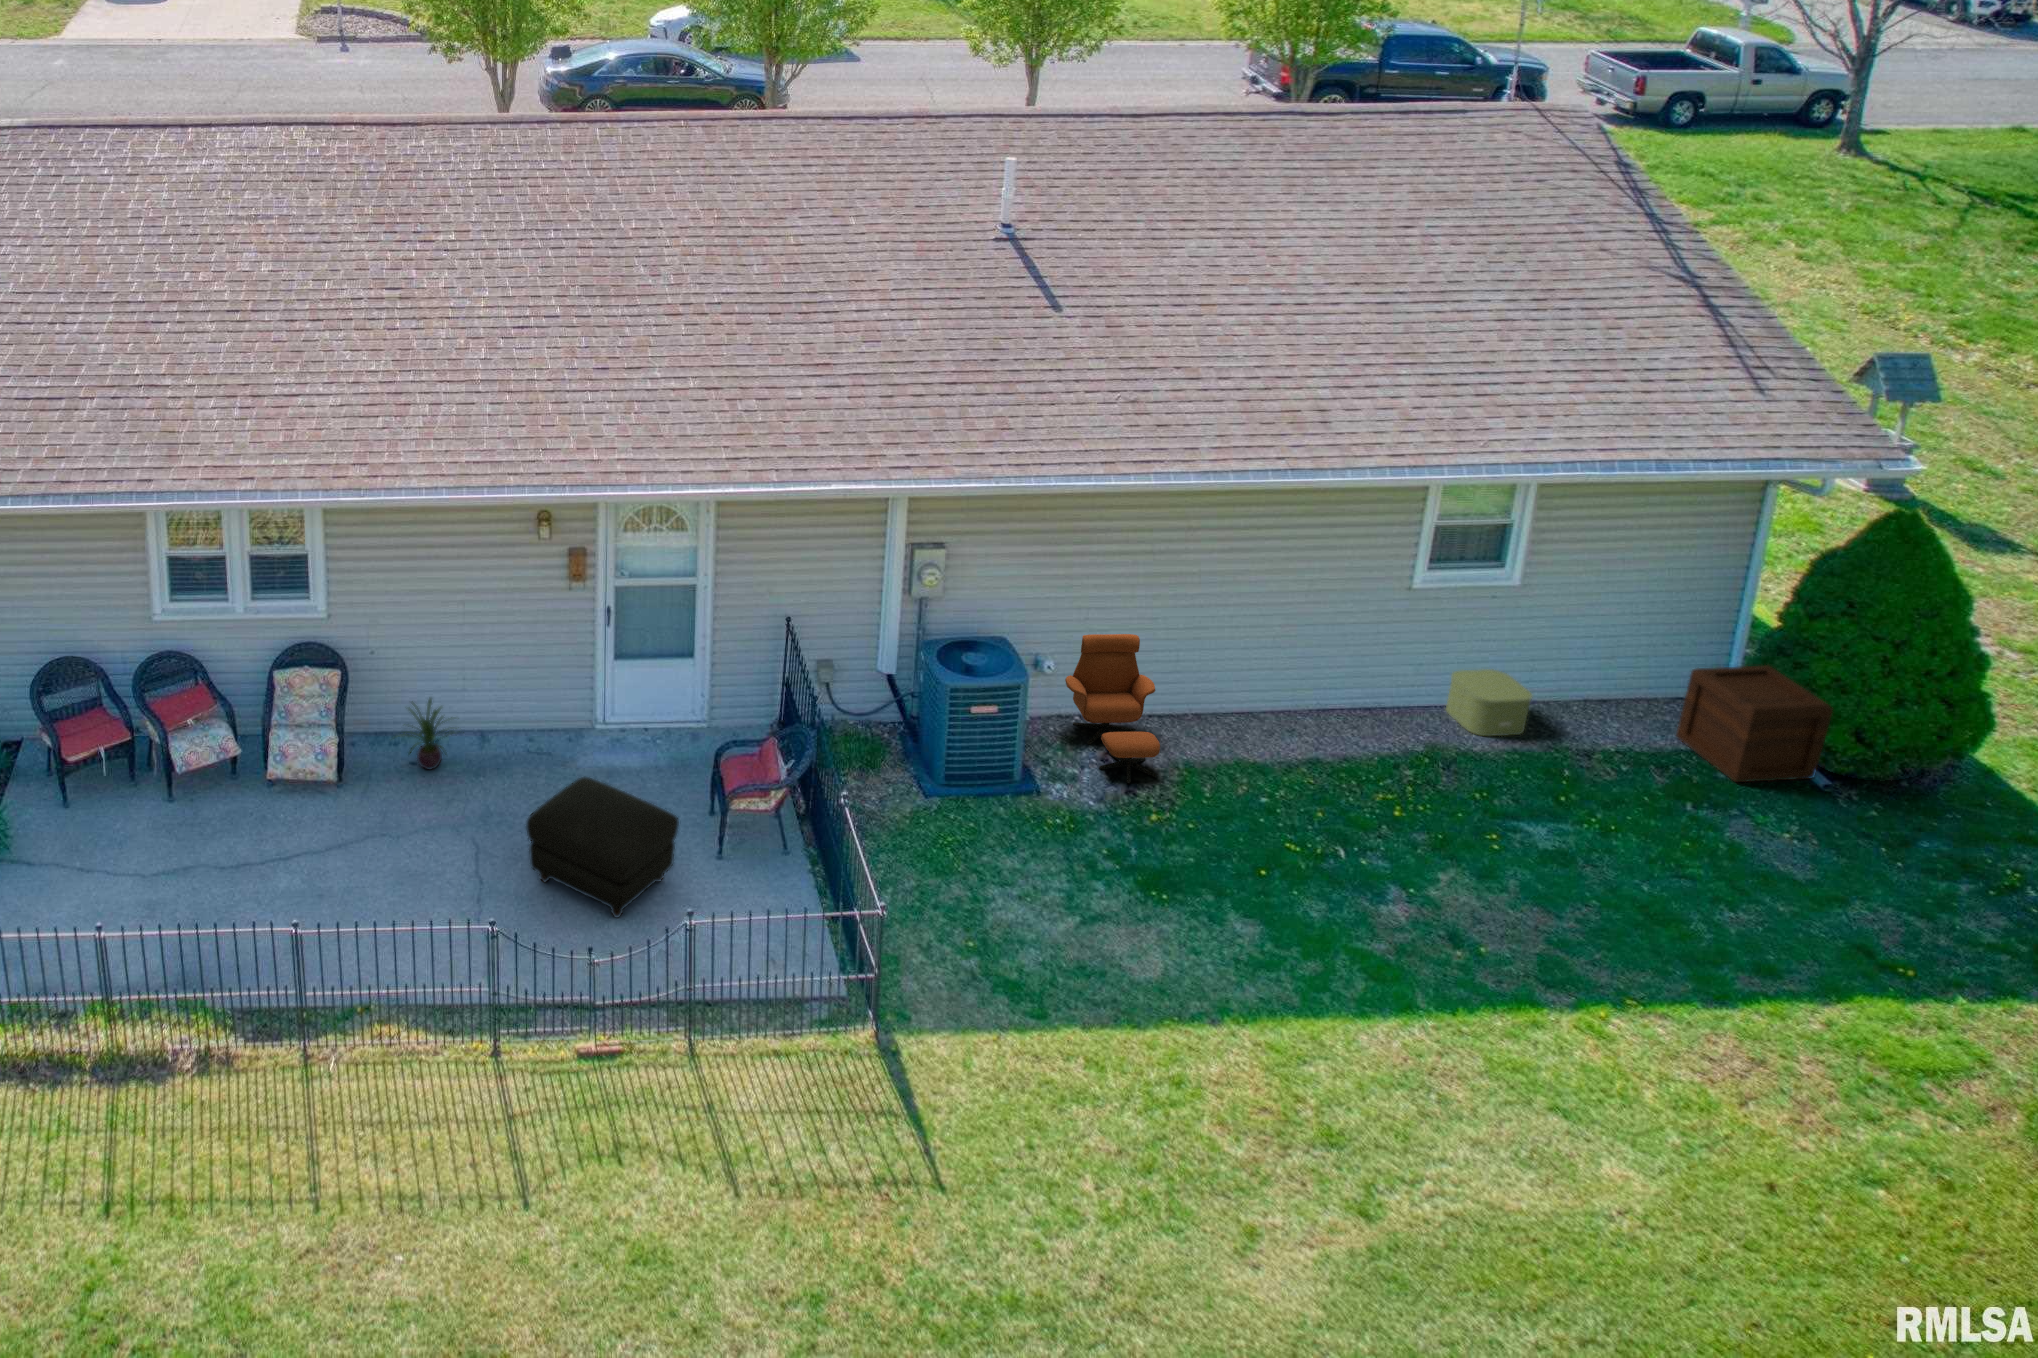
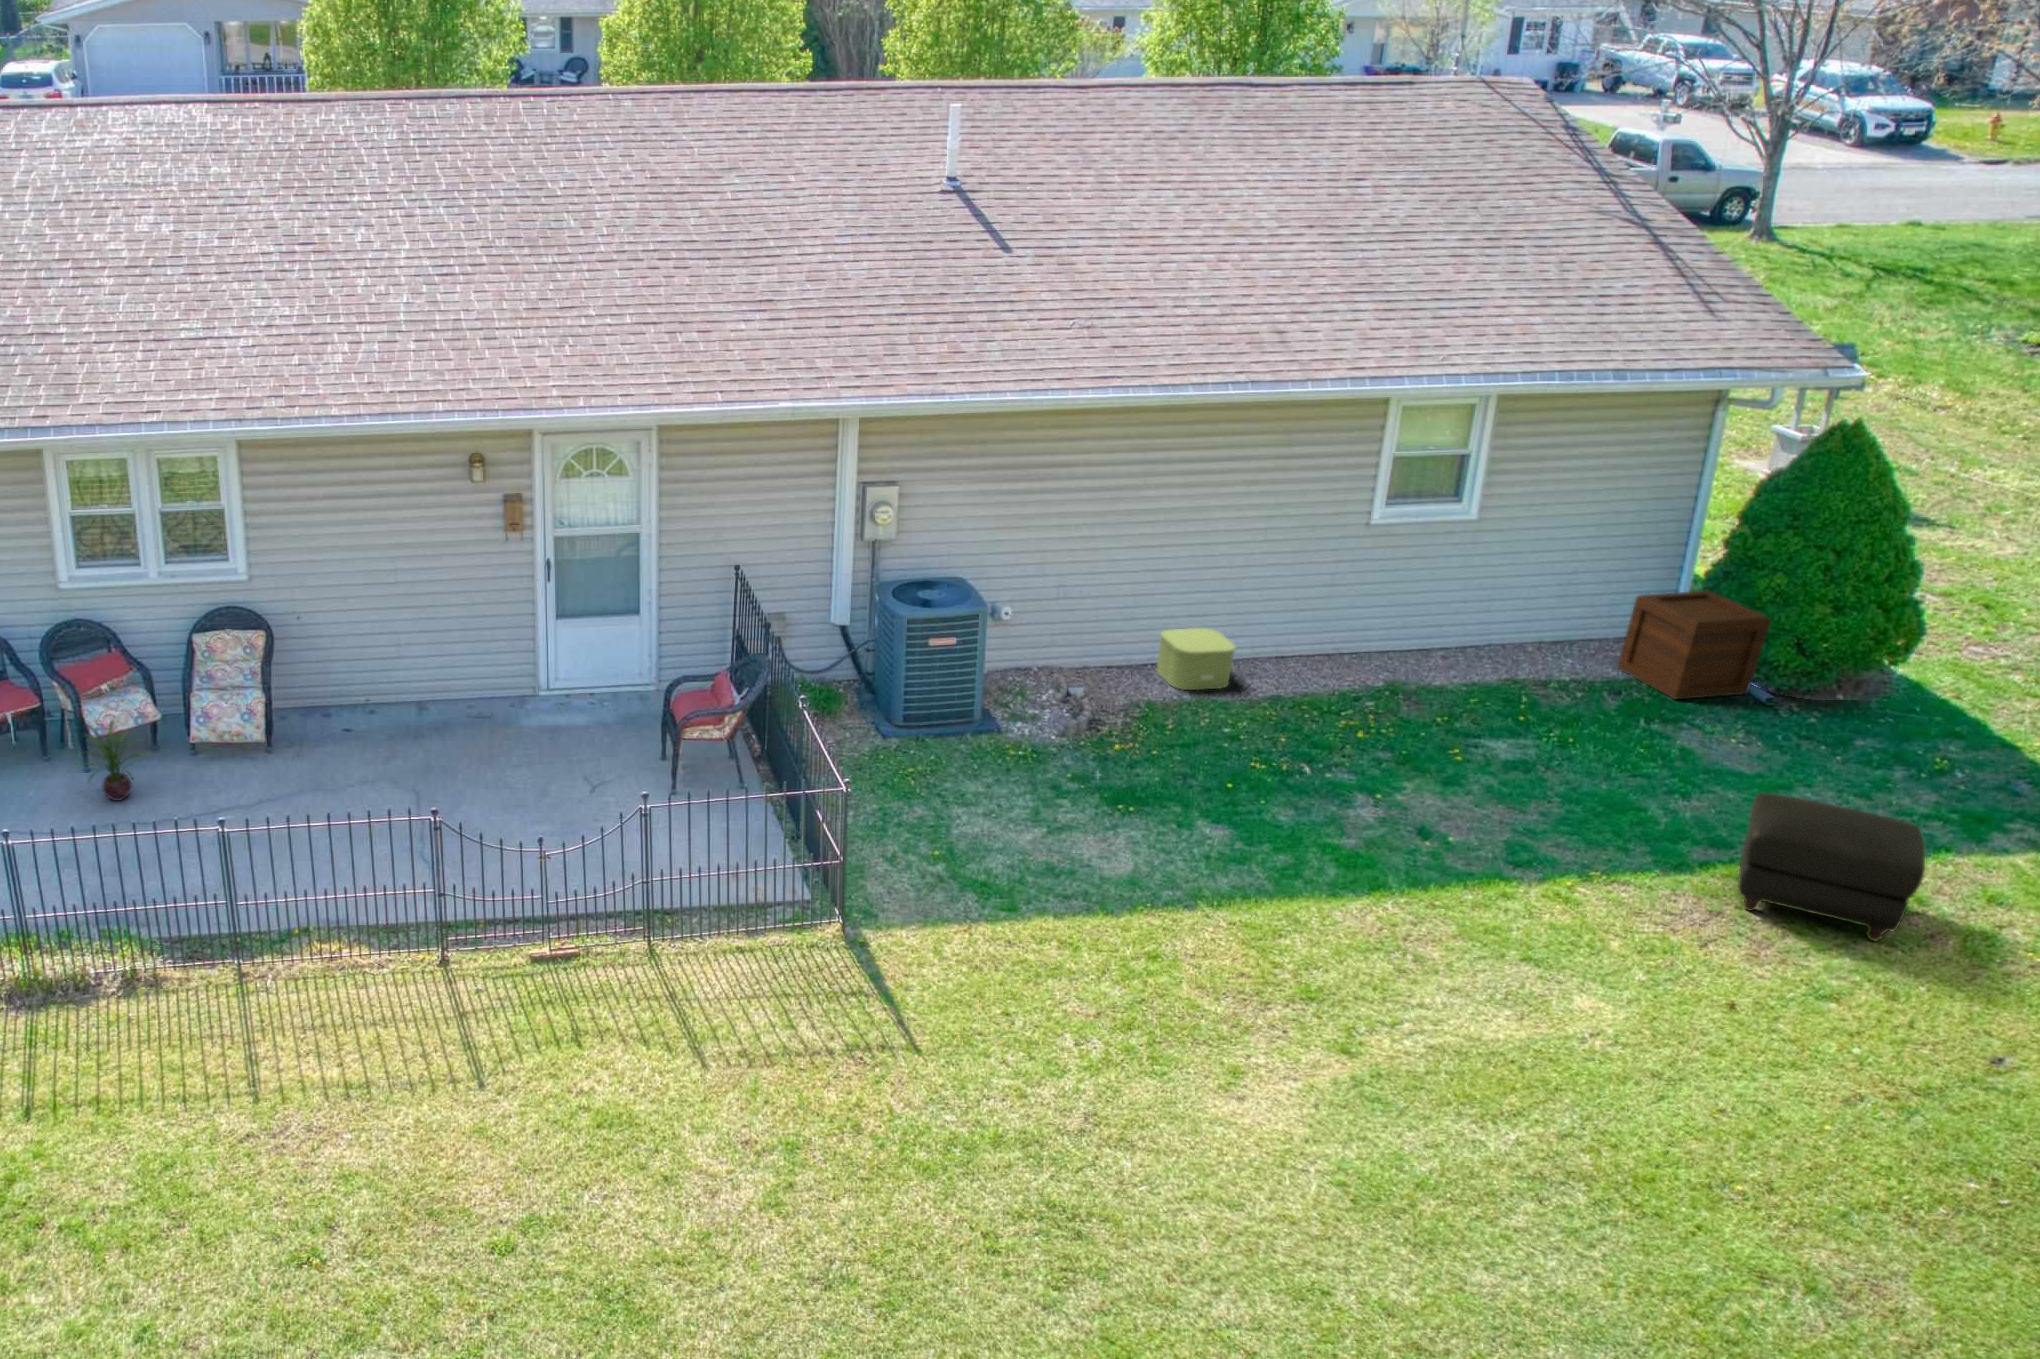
lounge chair: present [1065,634,1160,783] -> none [1027,581,1123,722]
storage box: present [1446,669,1532,736] -> present [1156,628,1235,690]
decorative plant: present [393,698,453,769] -> present [83,721,148,801]
ottoman: present [526,777,679,917] -> present [1738,793,1925,941]

